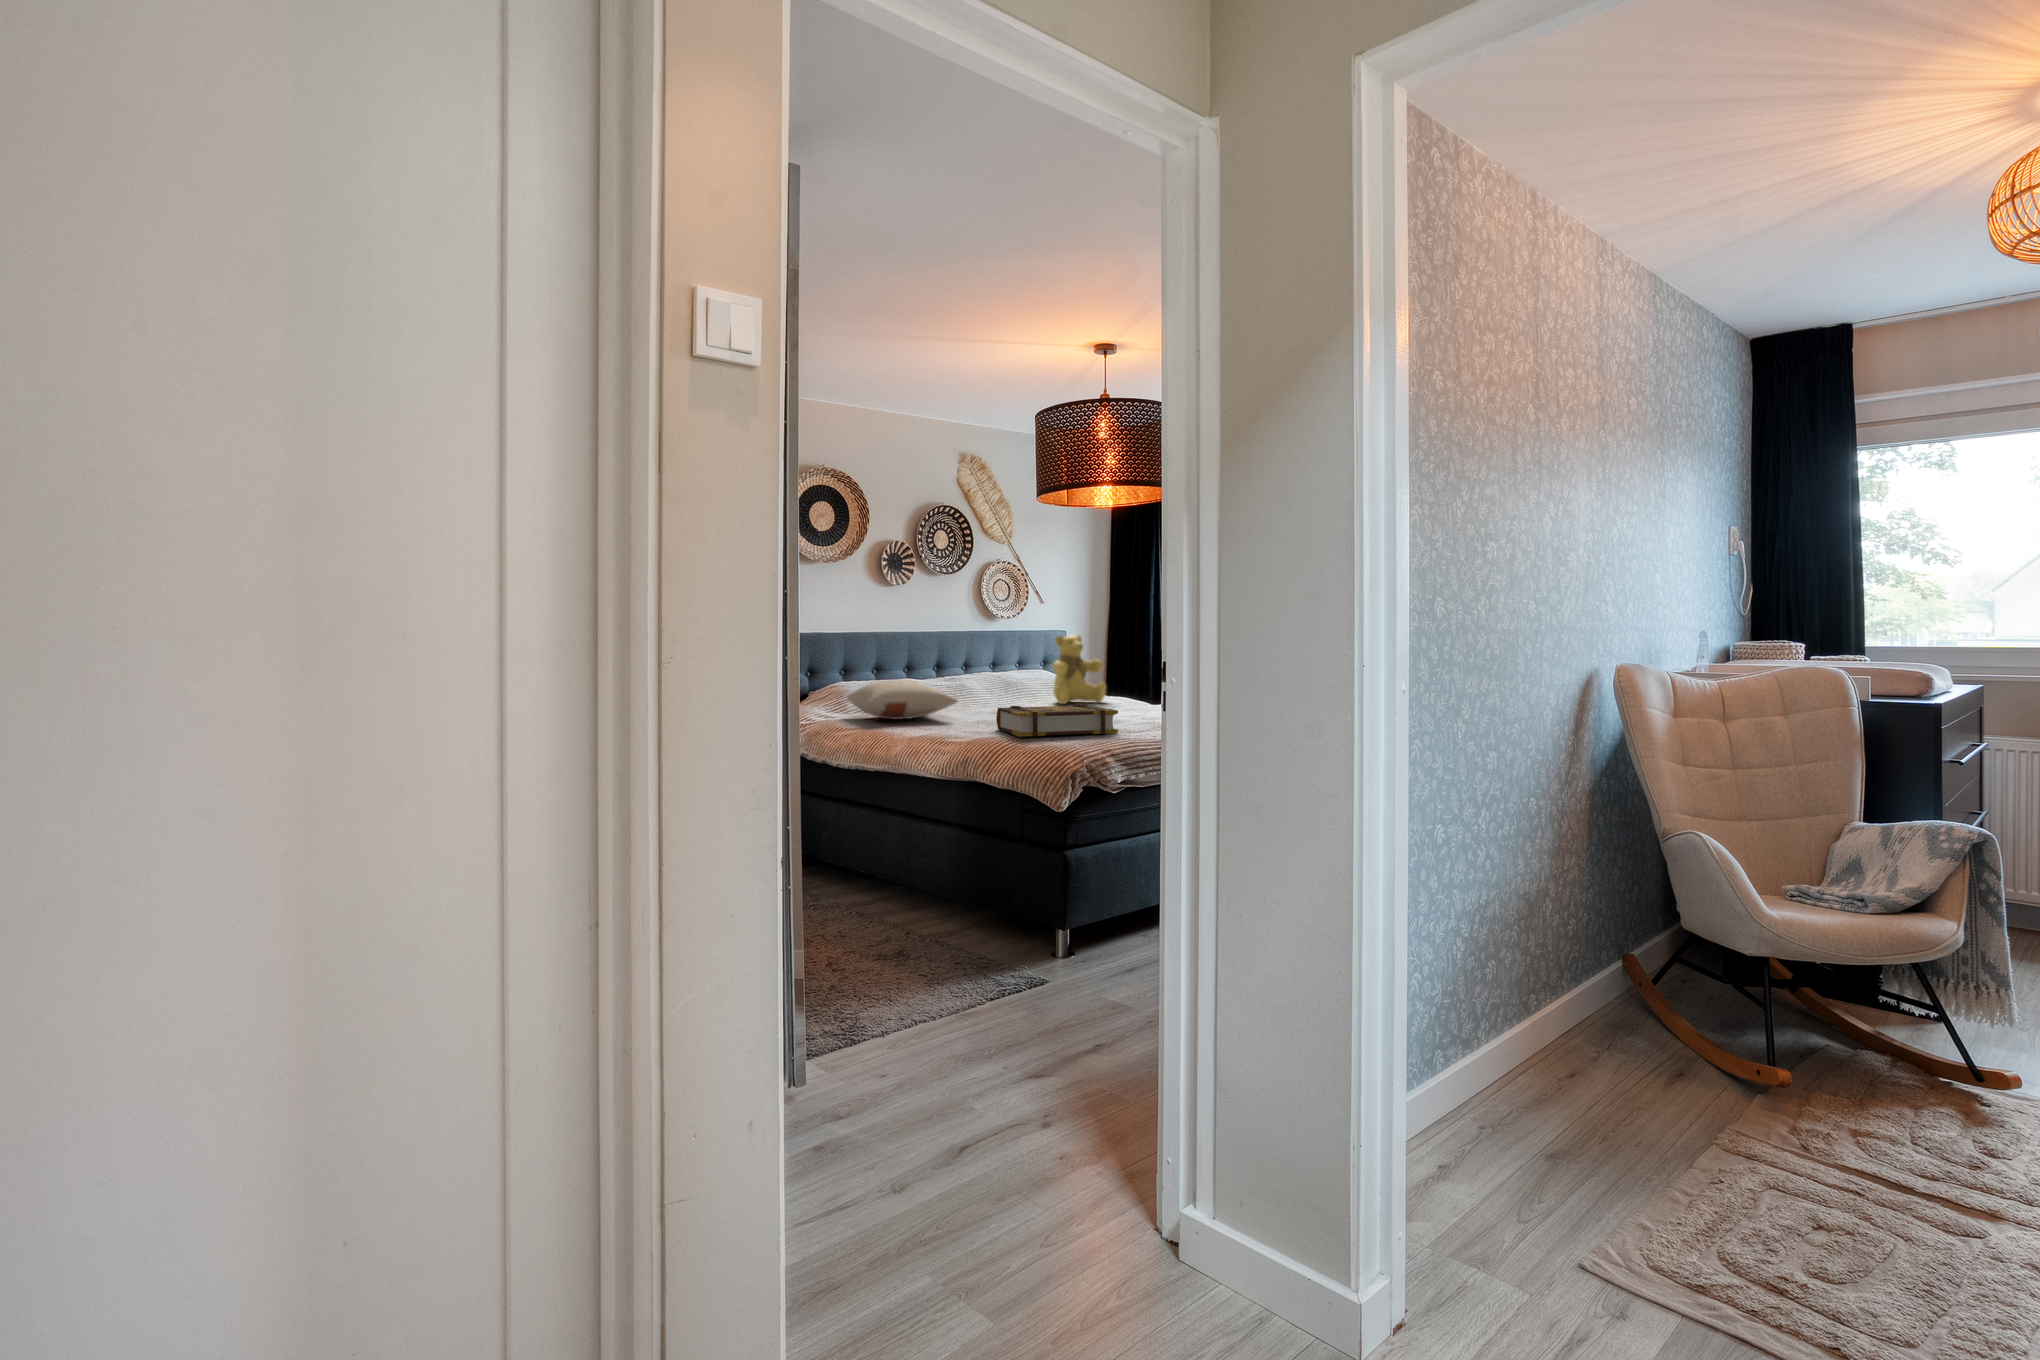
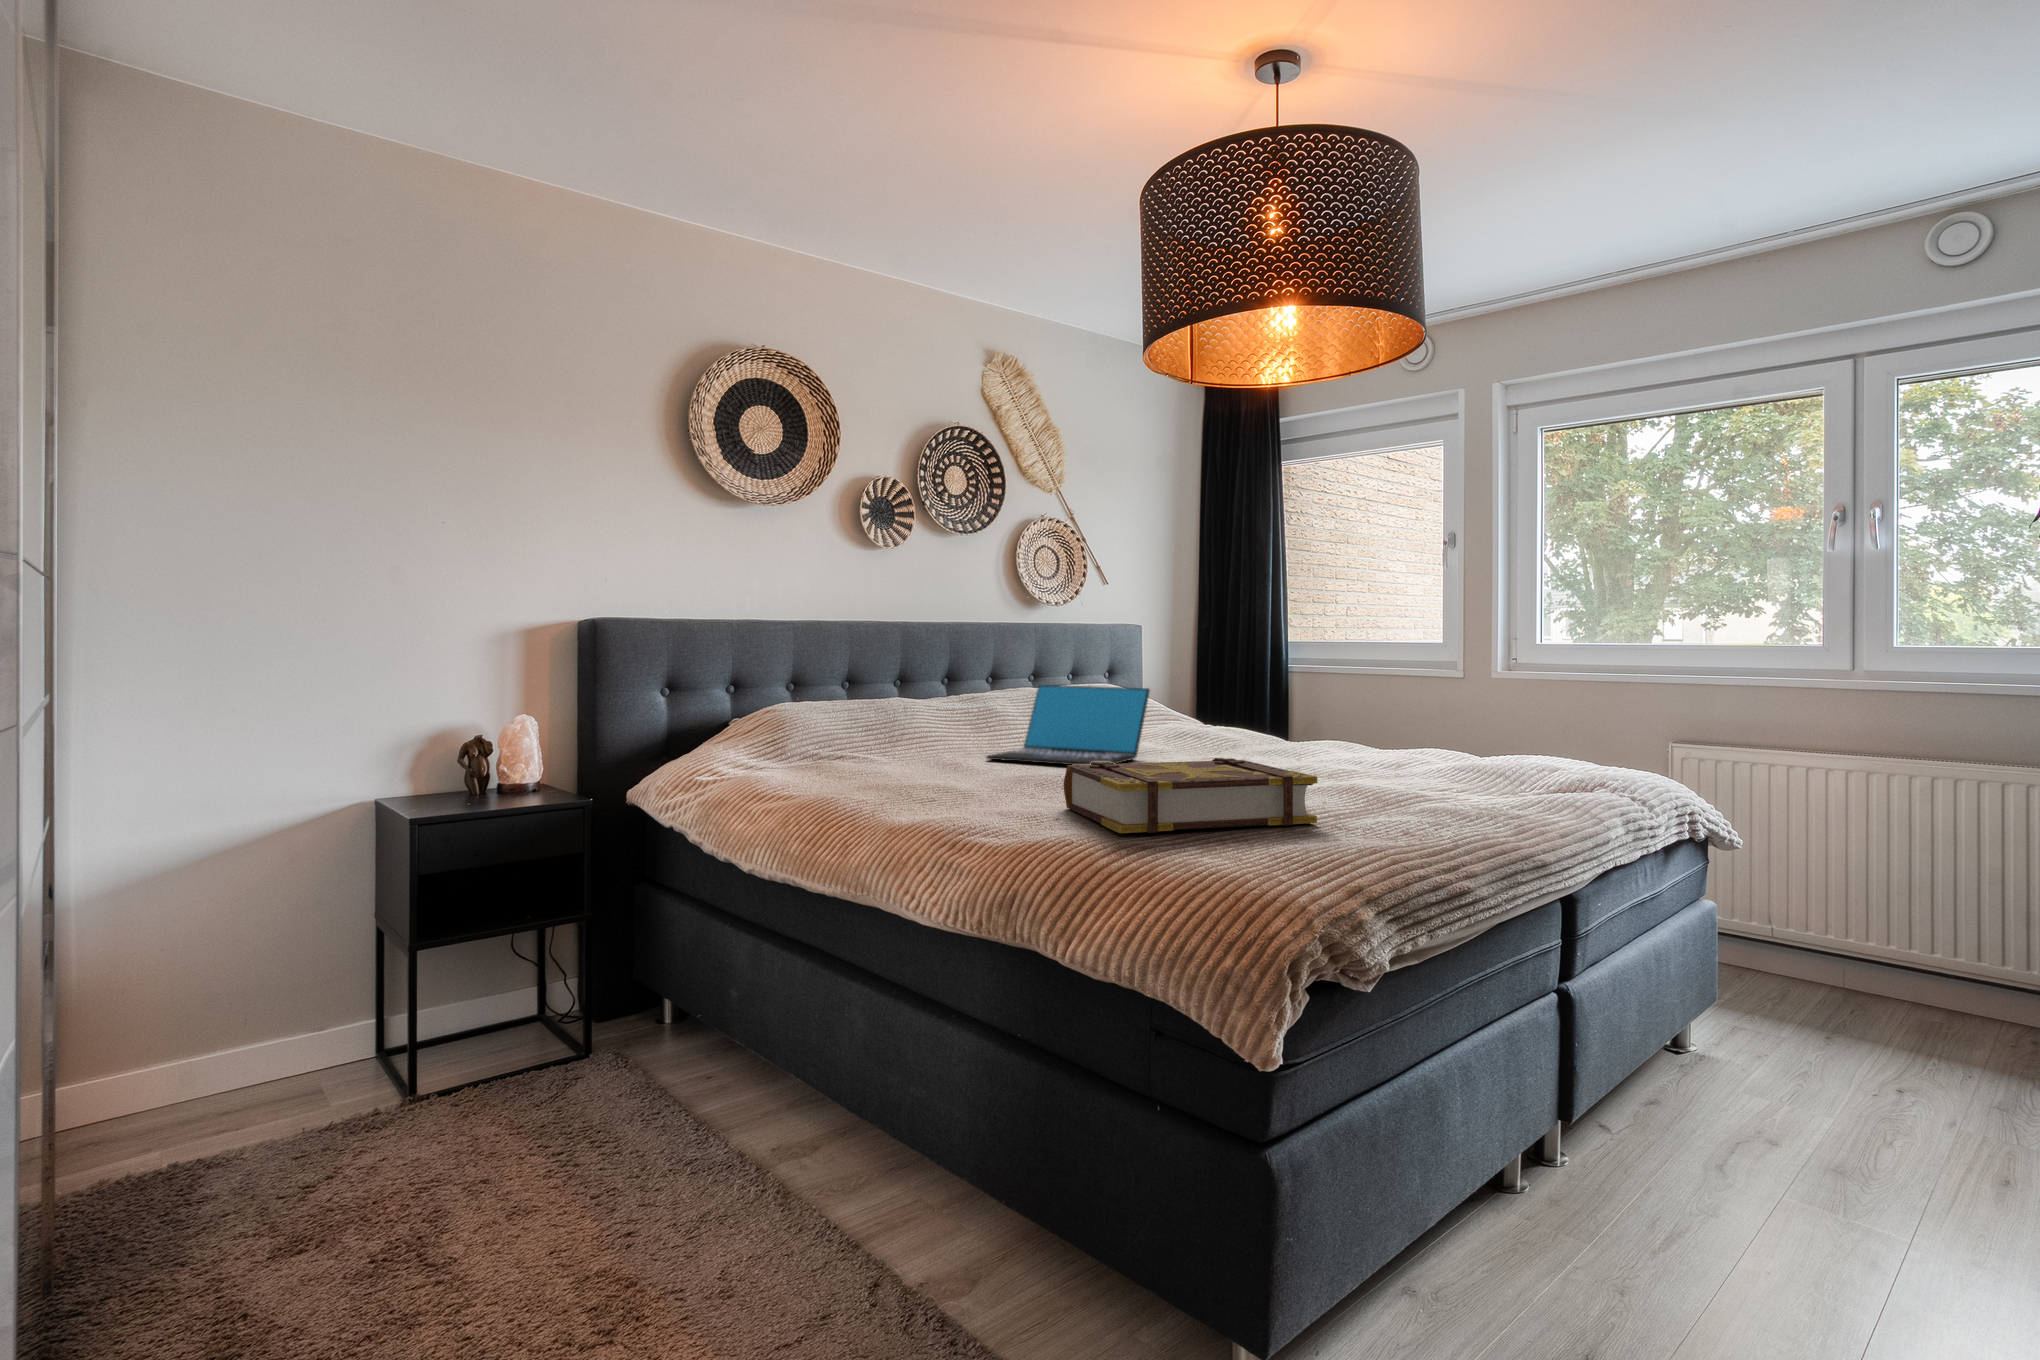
teddy bear: present [1052,635,1106,704] -> none [1141,628,1230,746]
laptop: none [959,669,1054,714] -> present [986,685,1150,765]
pillow: present [847,680,958,720] -> none [783,706,988,779]

